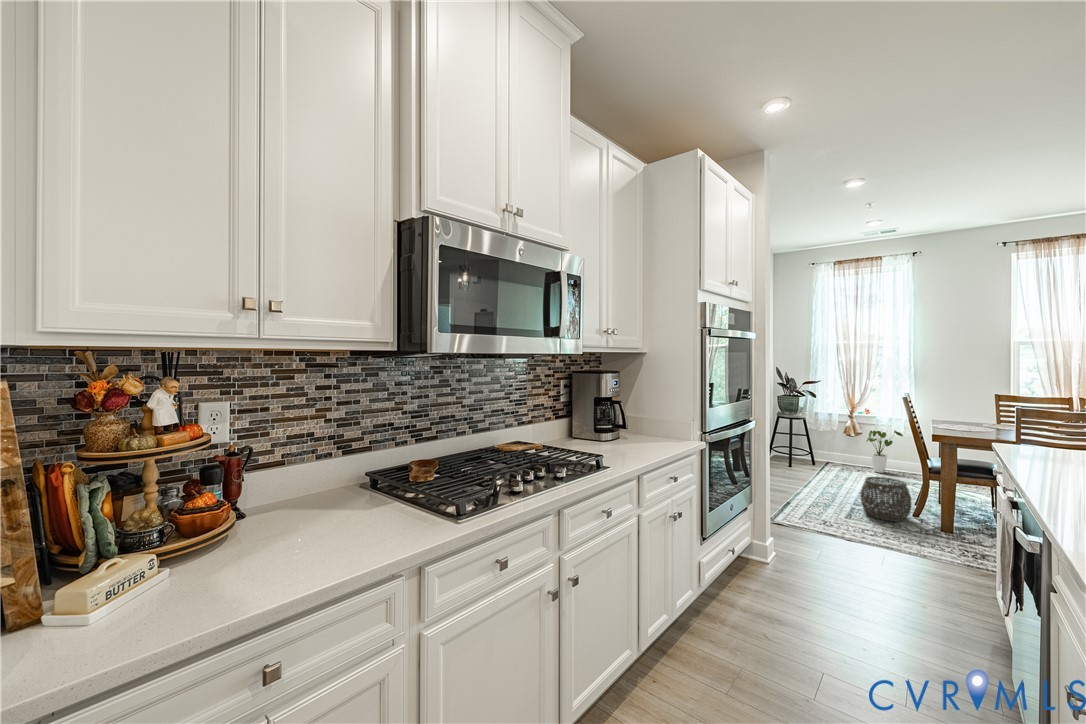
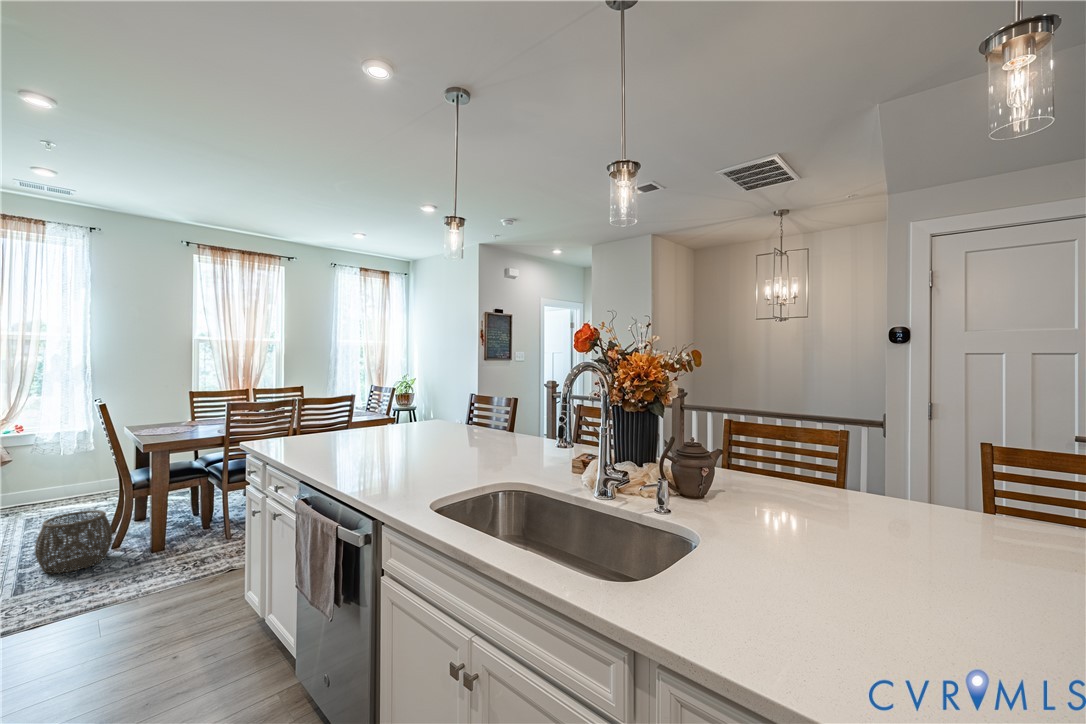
house plant: present [866,430,903,473] -> none [18,447,75,508]

